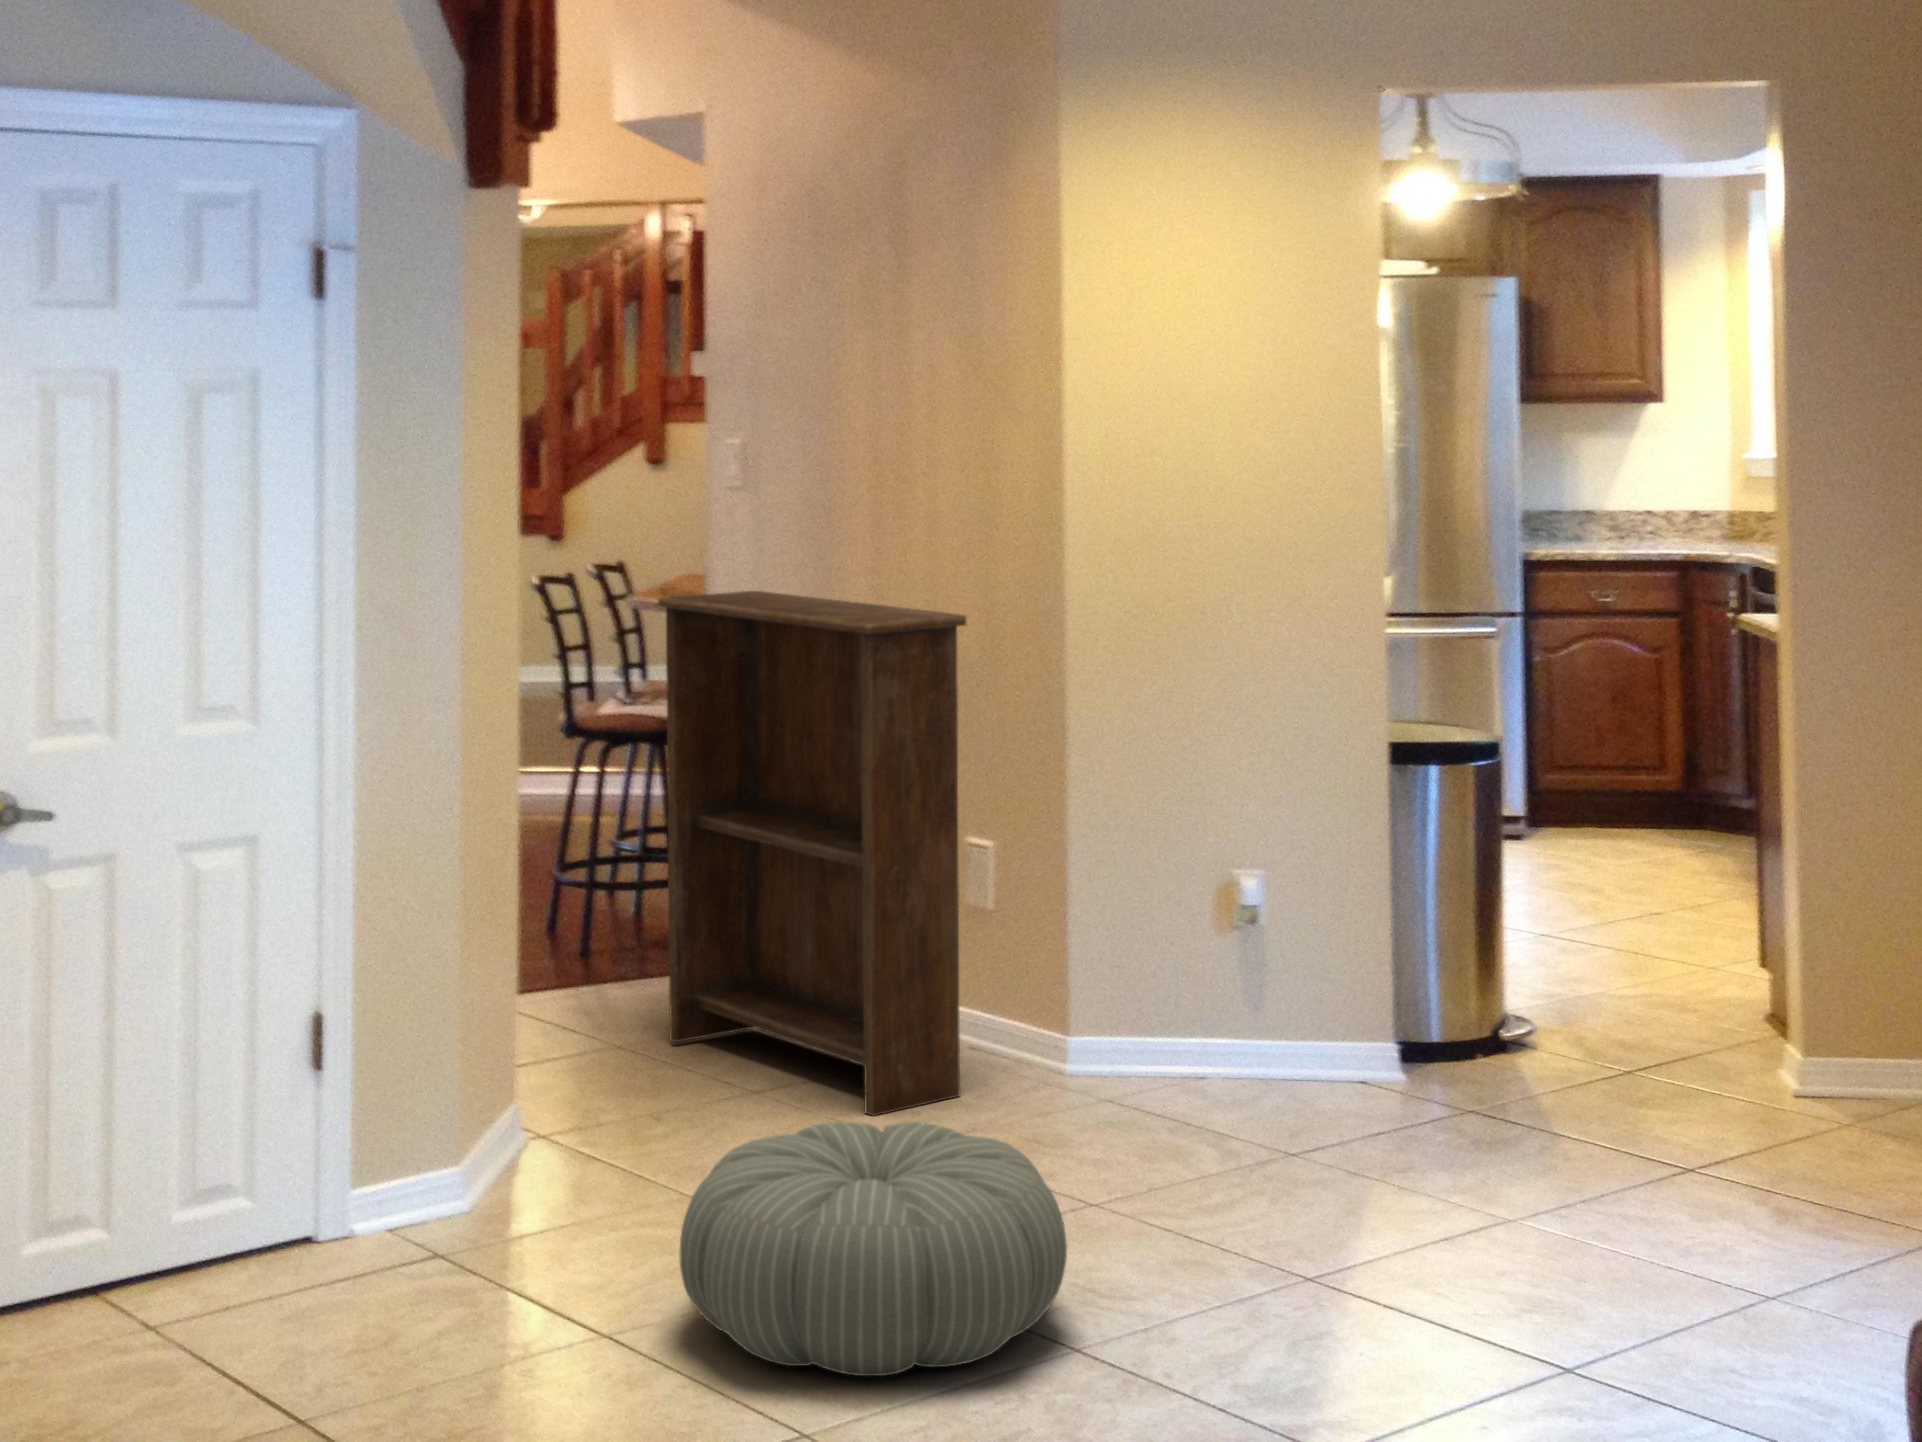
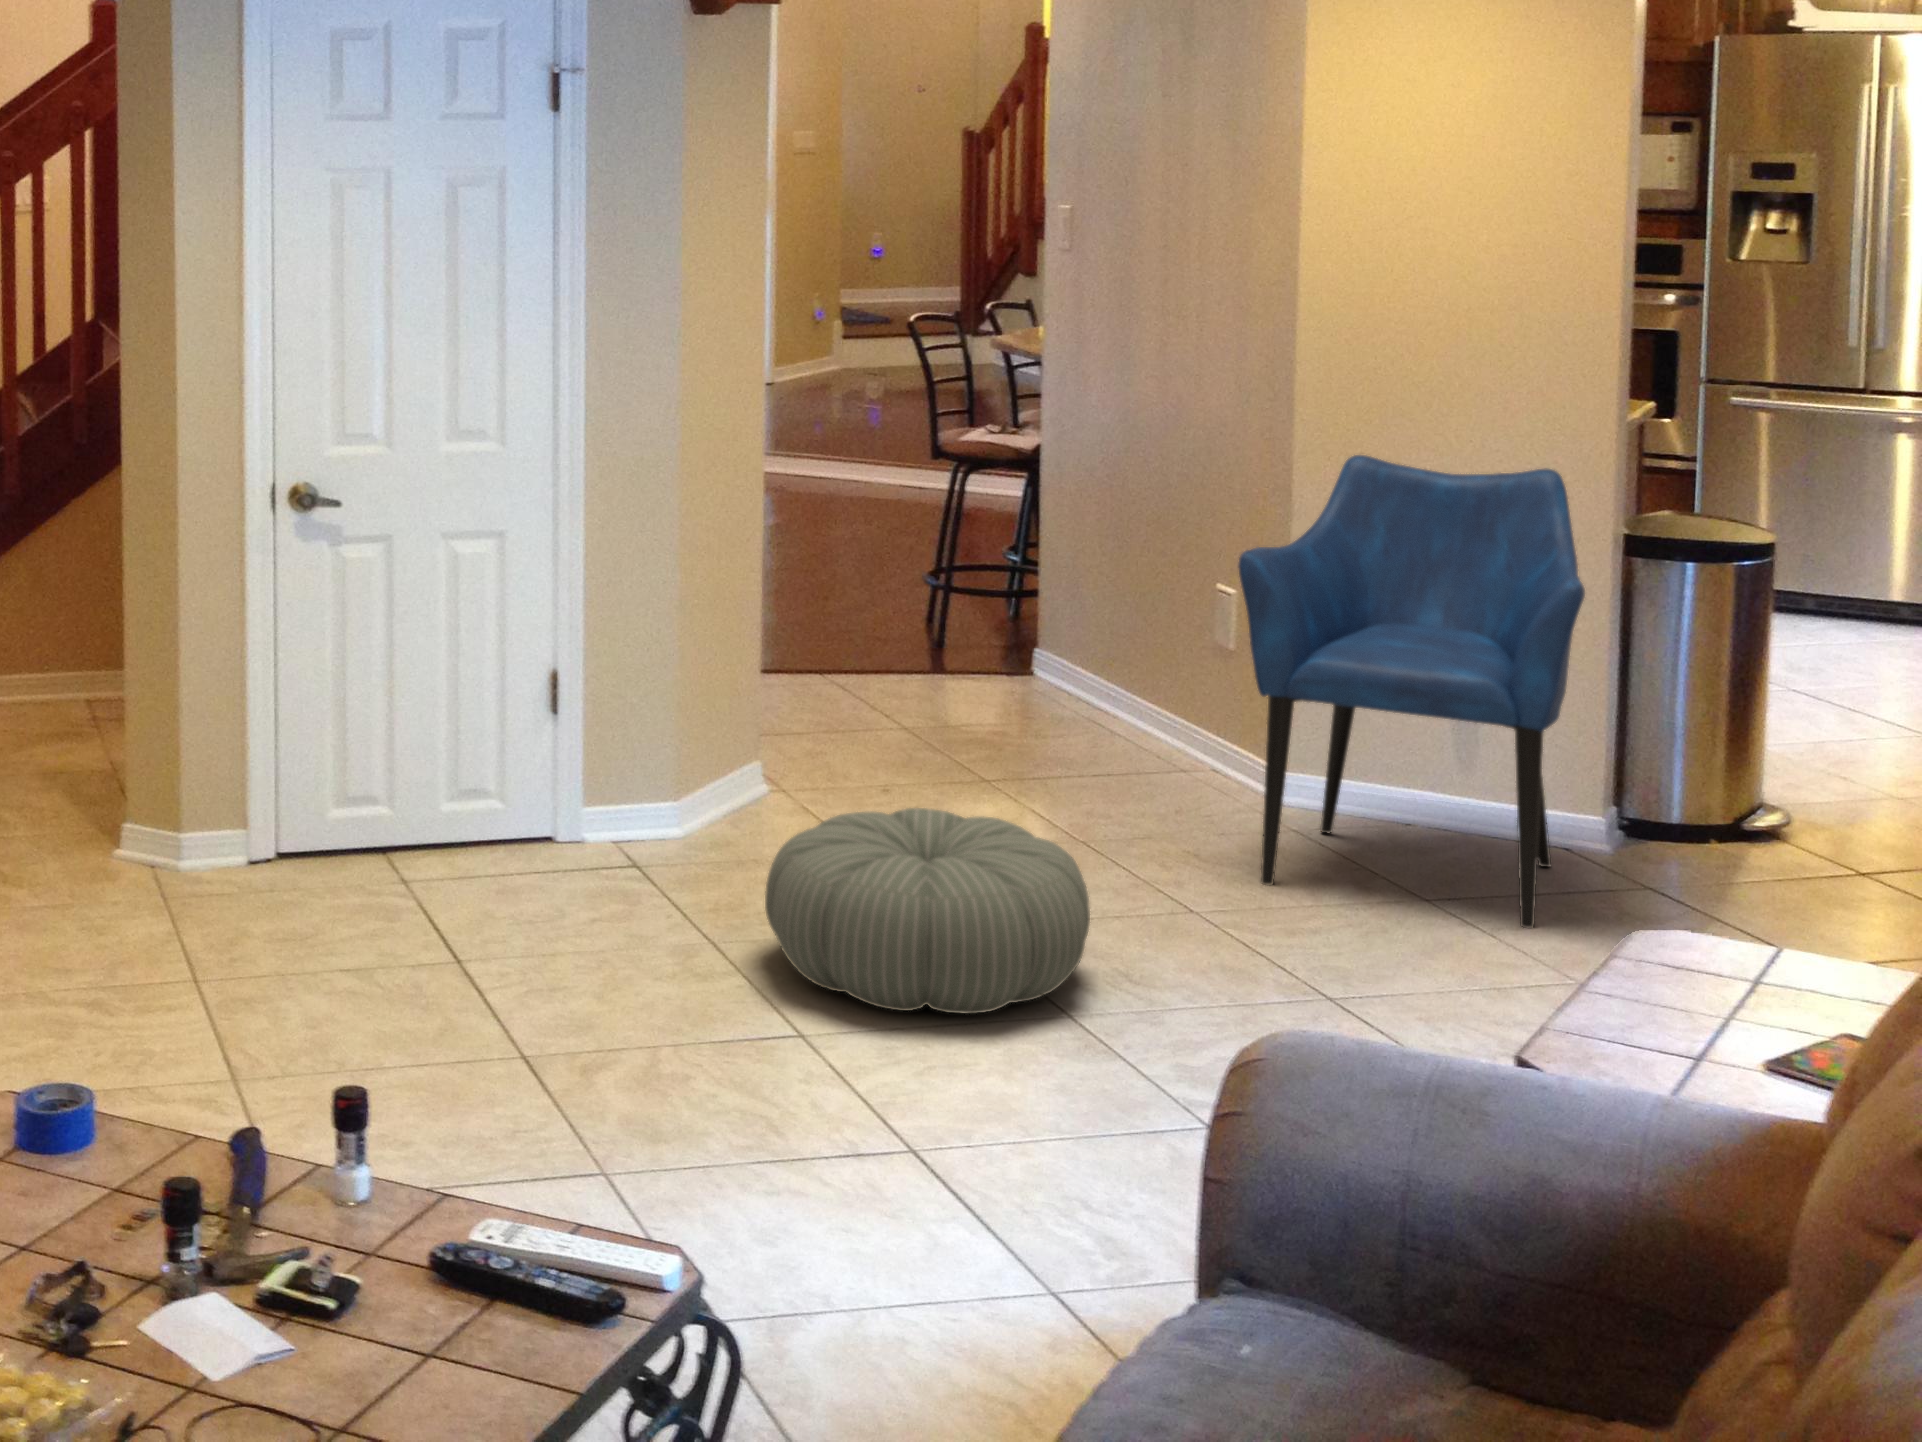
bookshelf: present [658,591,967,1116] -> none [942,349,1179,814]
armchair: none [1088,678,1438,1168] -> present [1238,455,1585,928]

